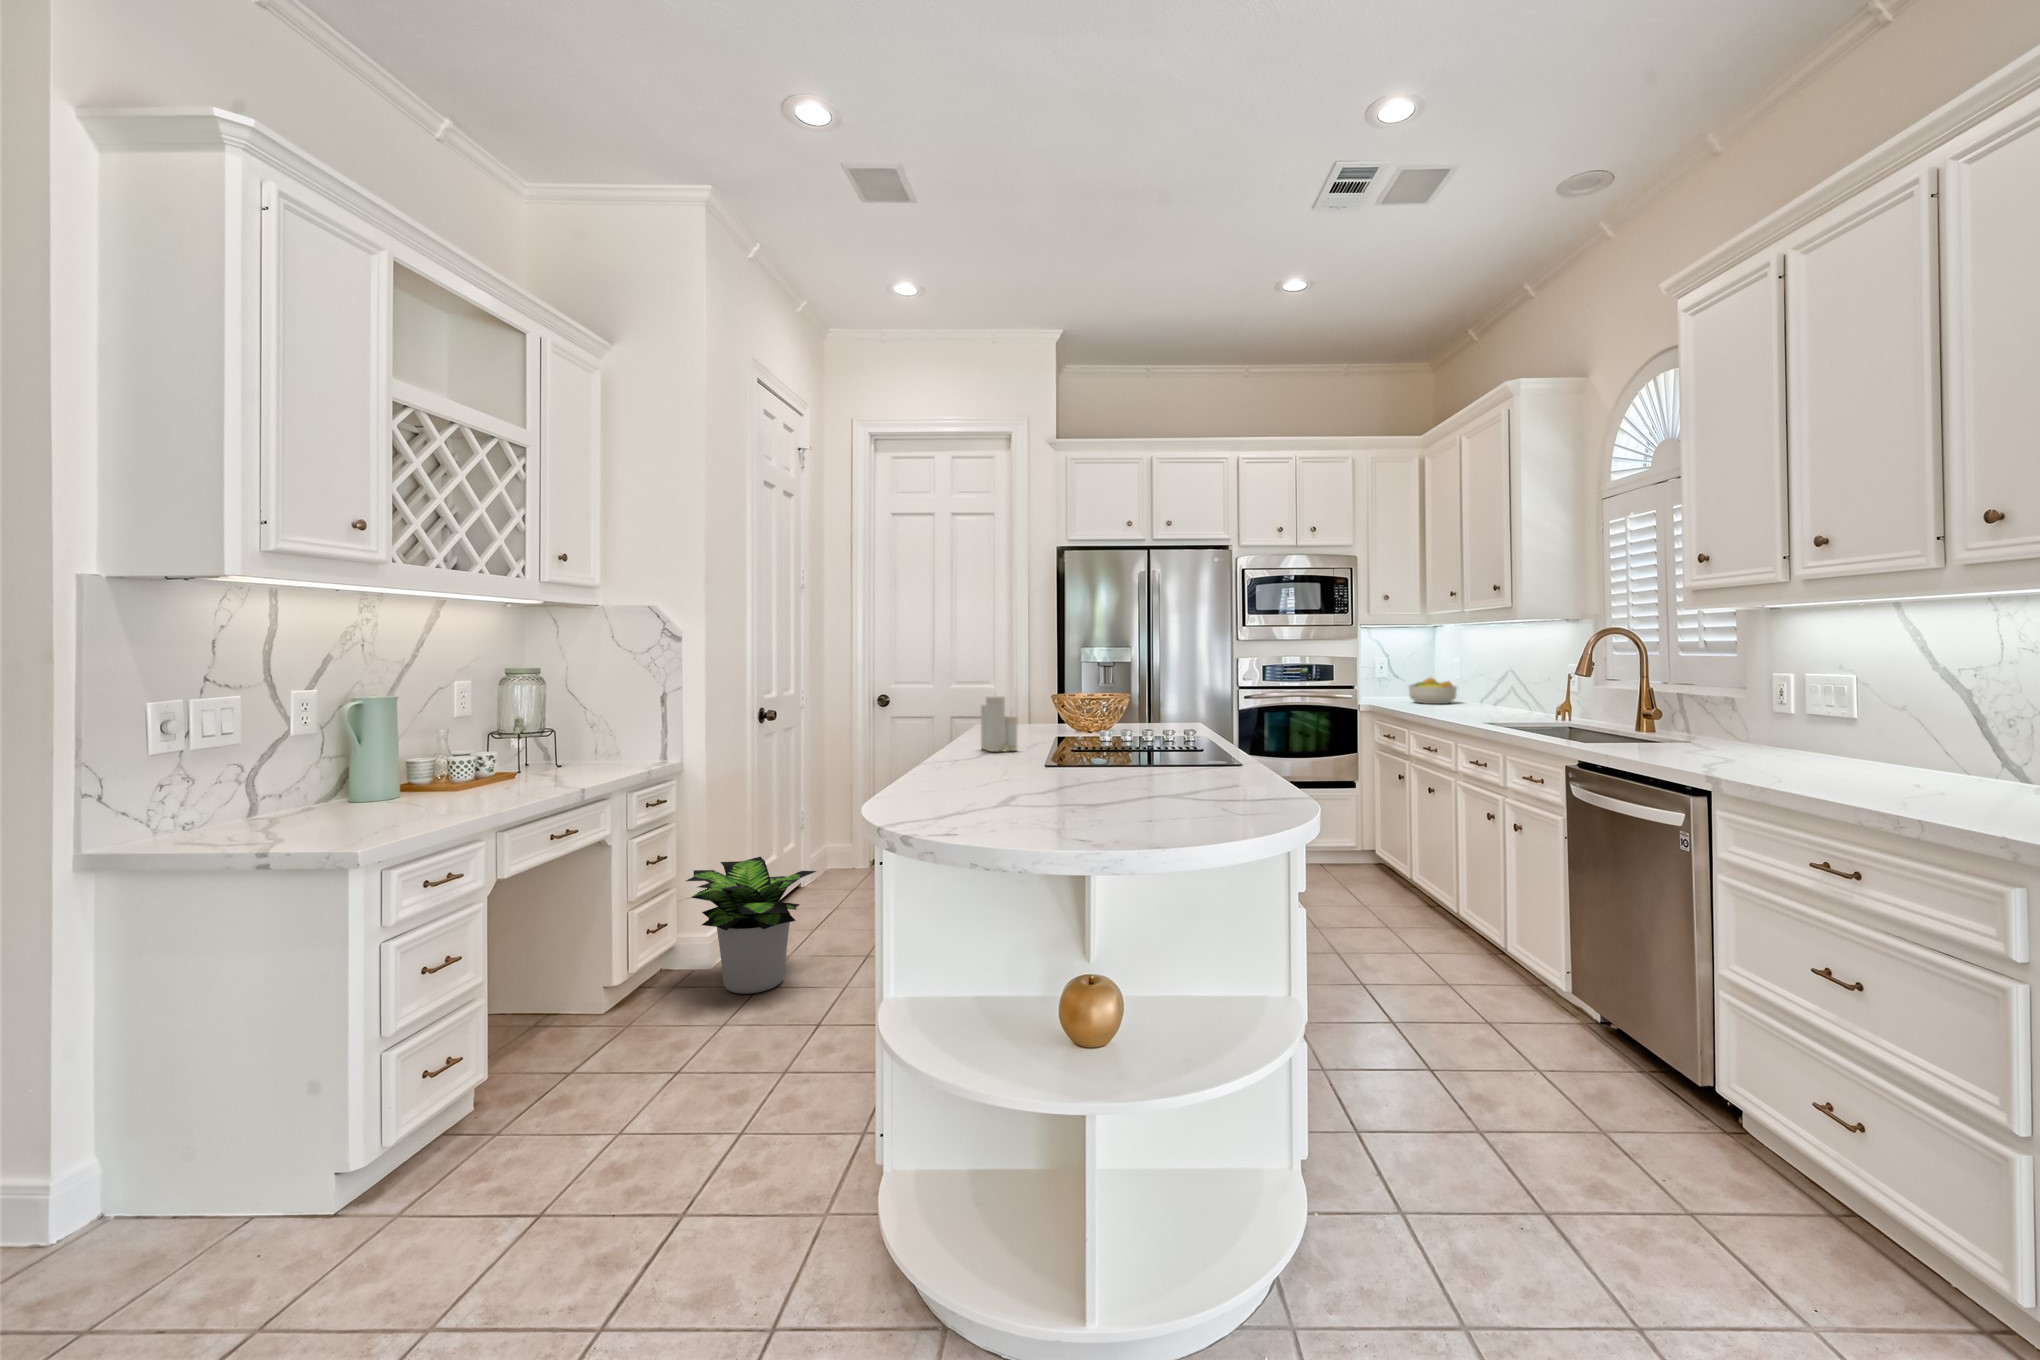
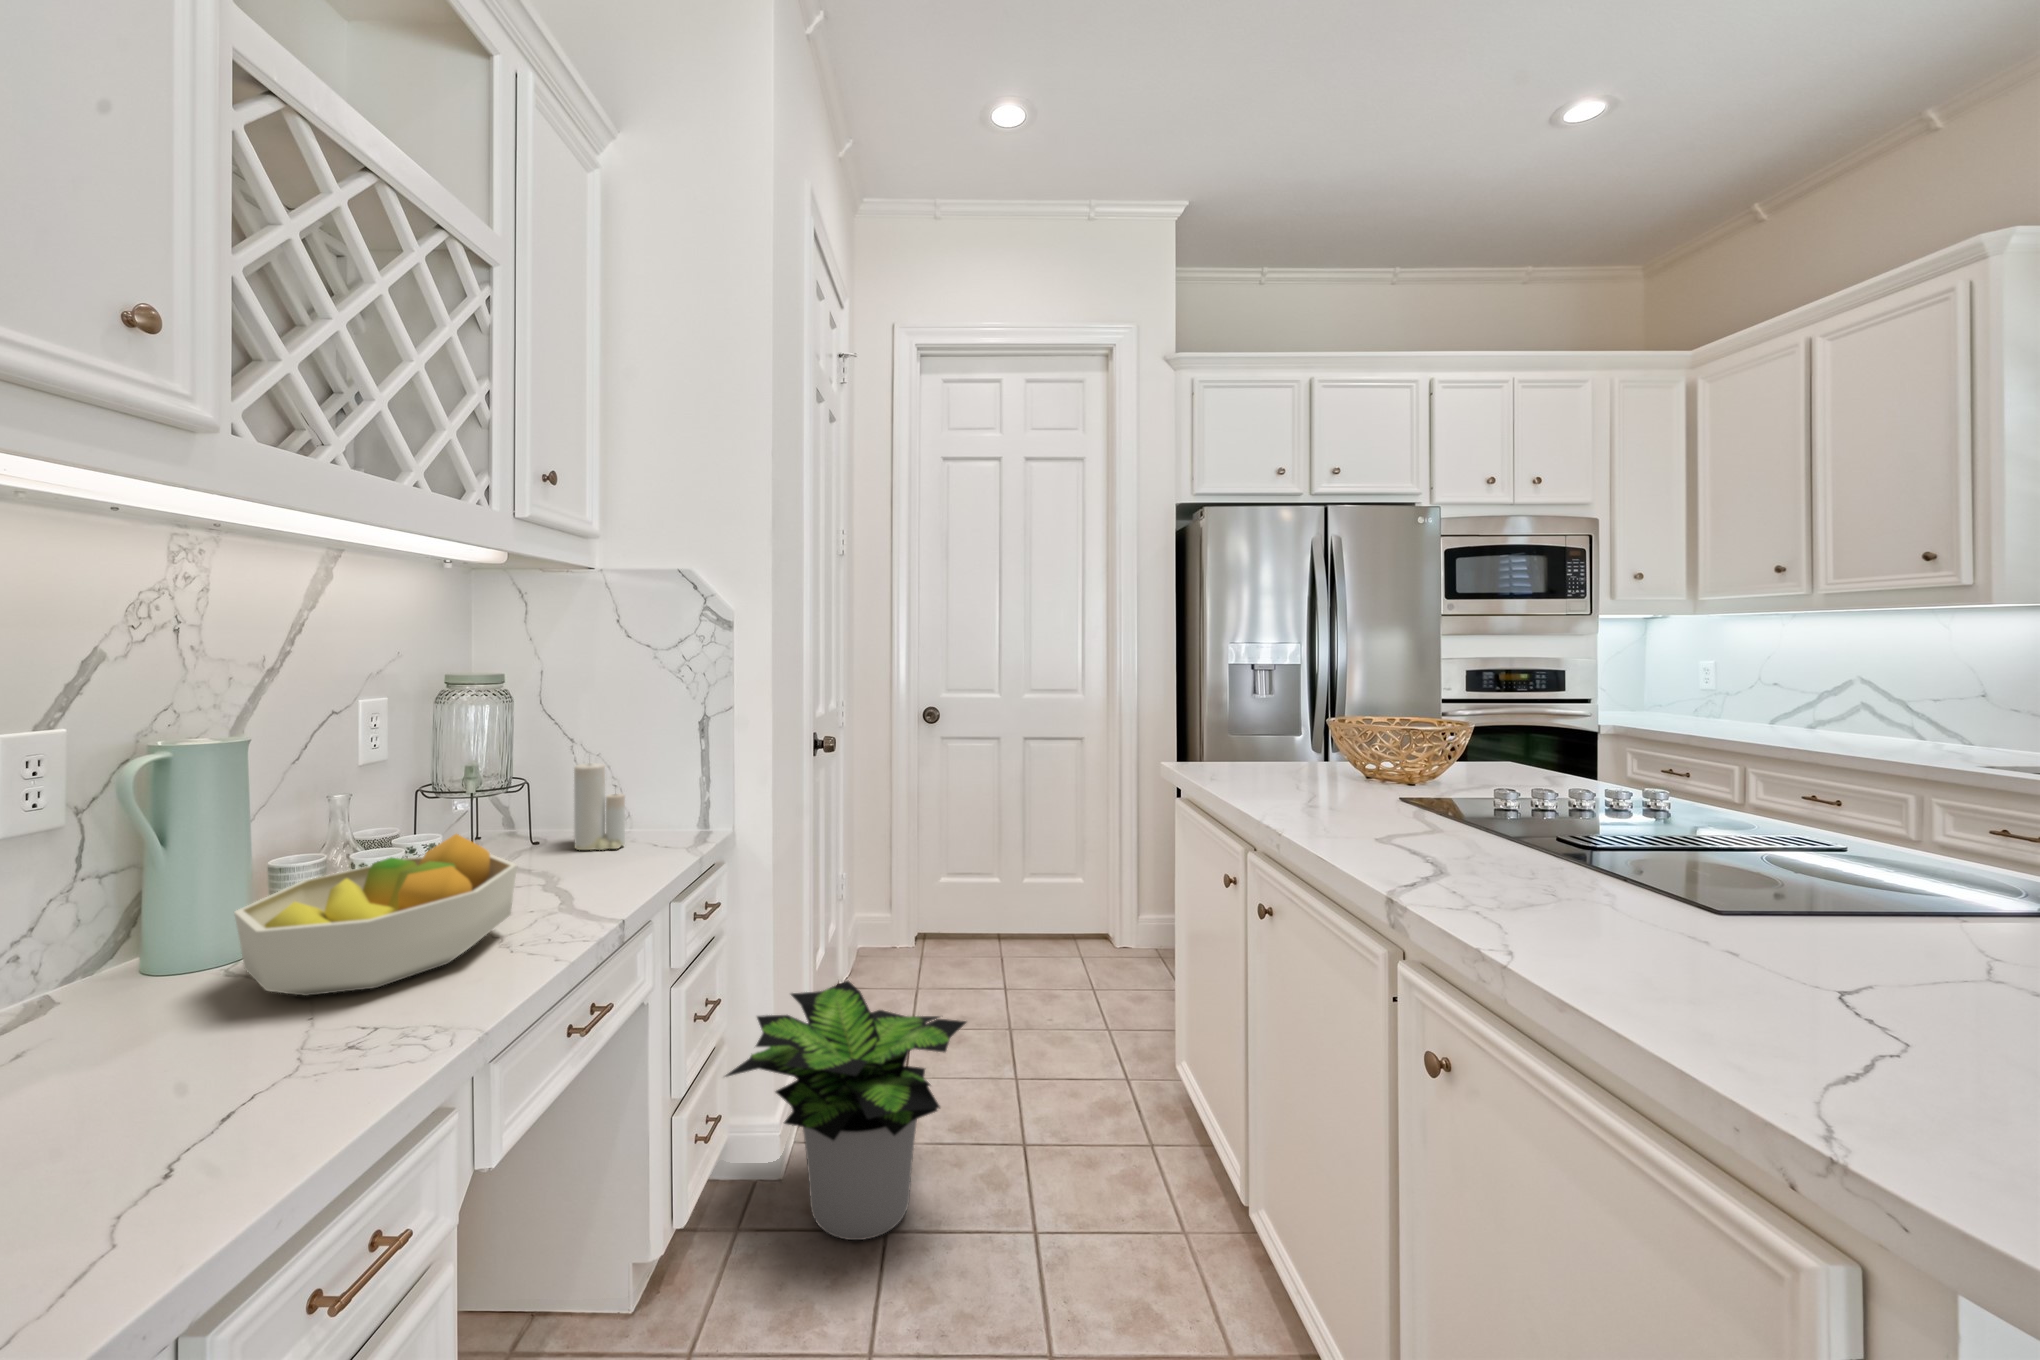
fruit bowl: present [1409,678,1457,704] -> present [234,834,517,996]
candle: present [981,695,1018,752] -> present [574,763,625,850]

